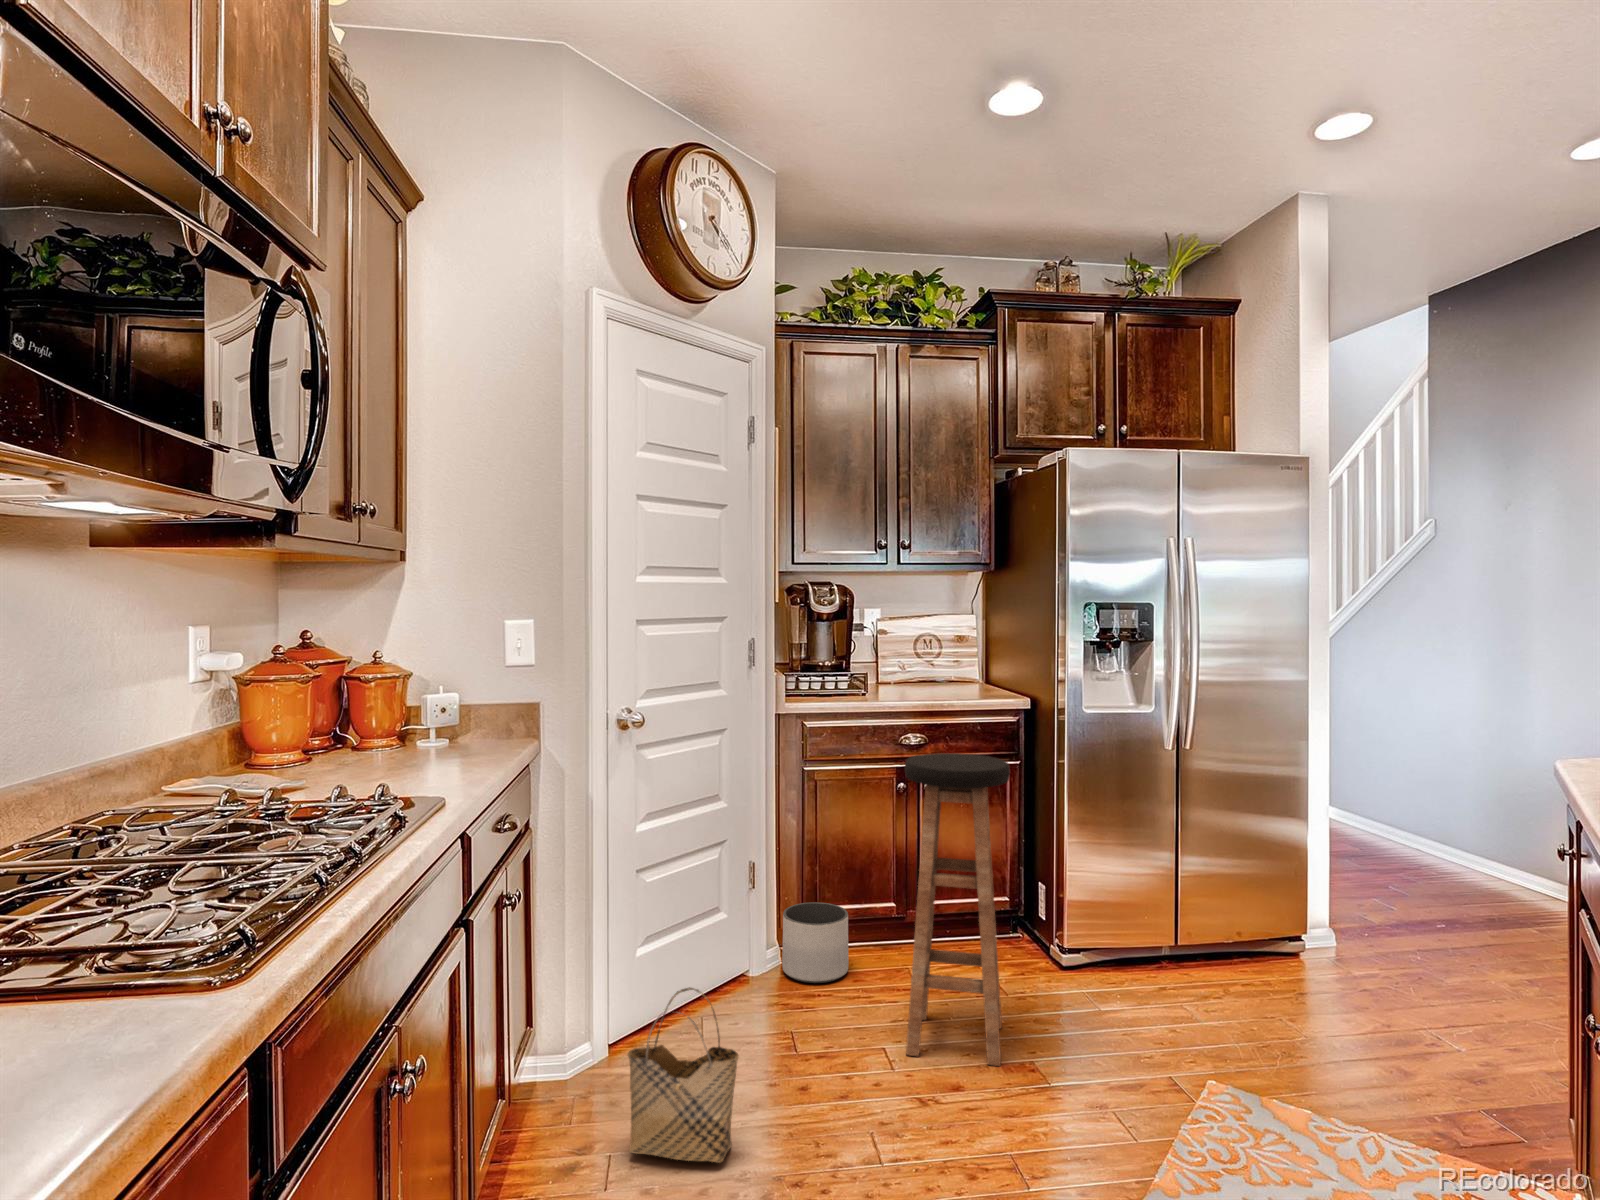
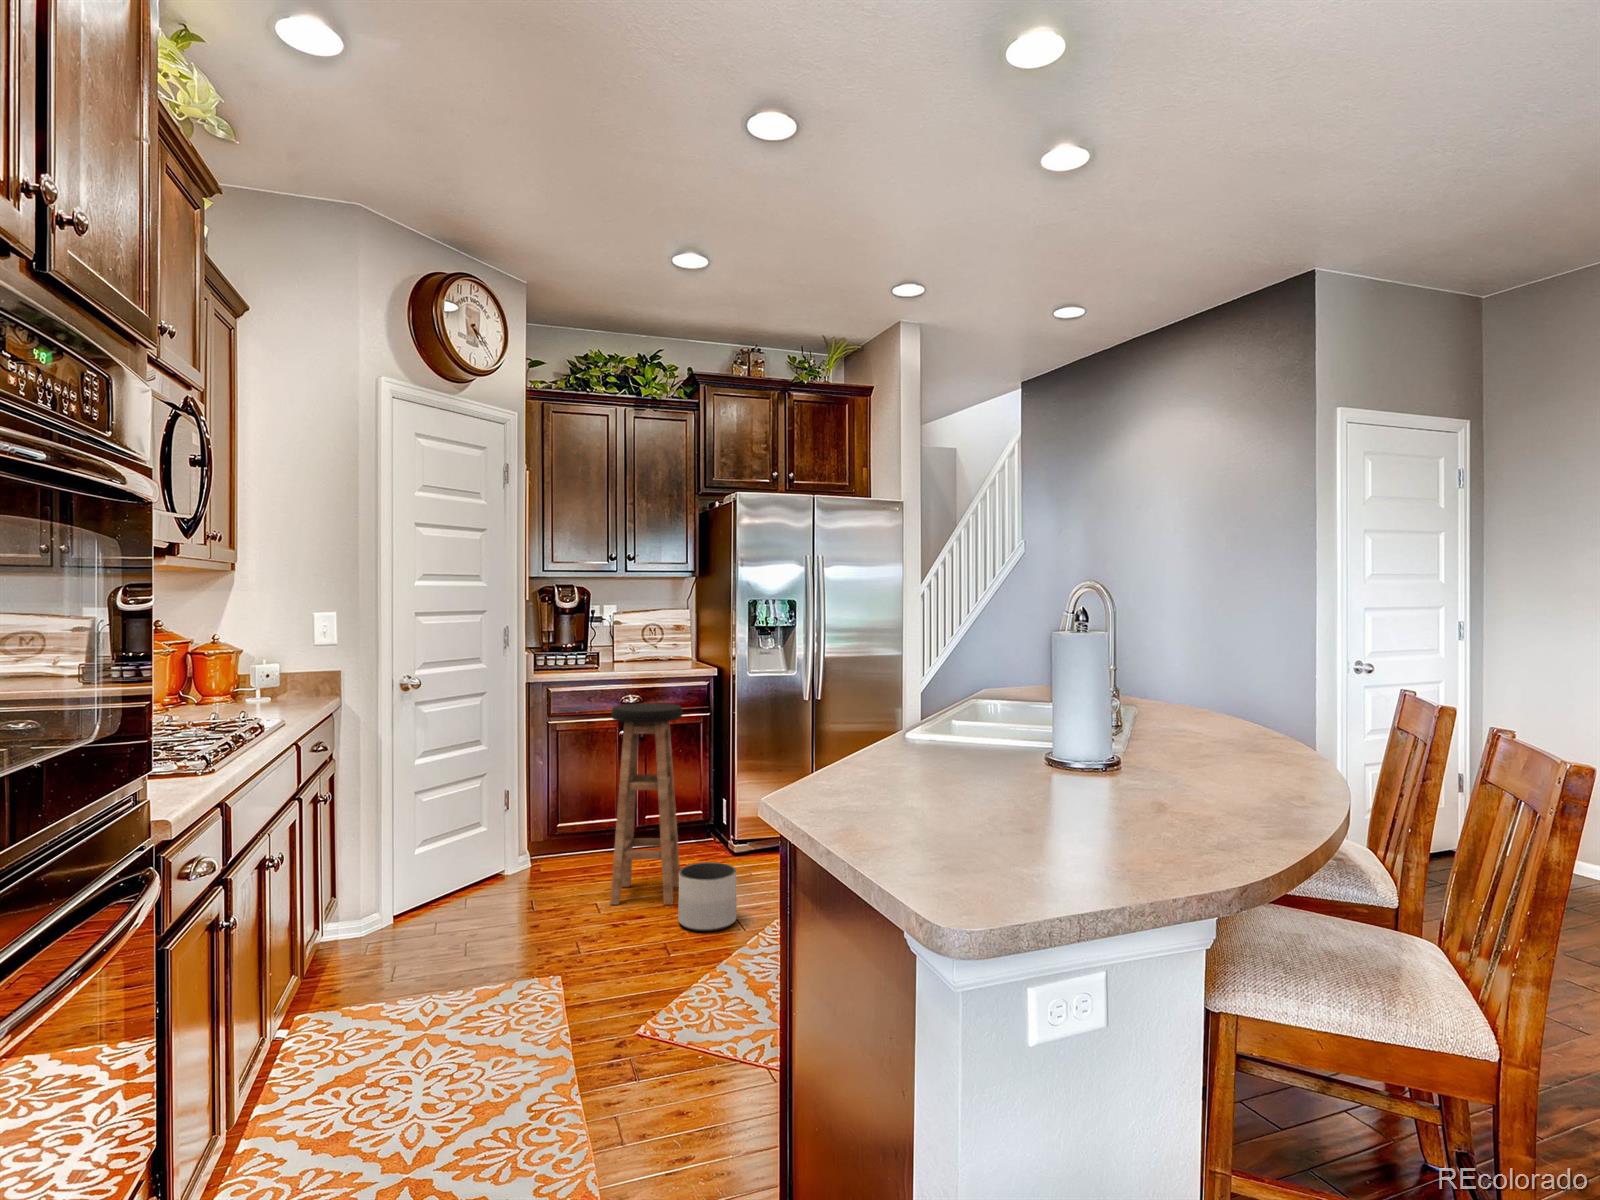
planter: present [782,902,848,983] -> present [678,863,737,931]
woven basket: present [627,987,739,1163] -> none [407,855,485,962]

